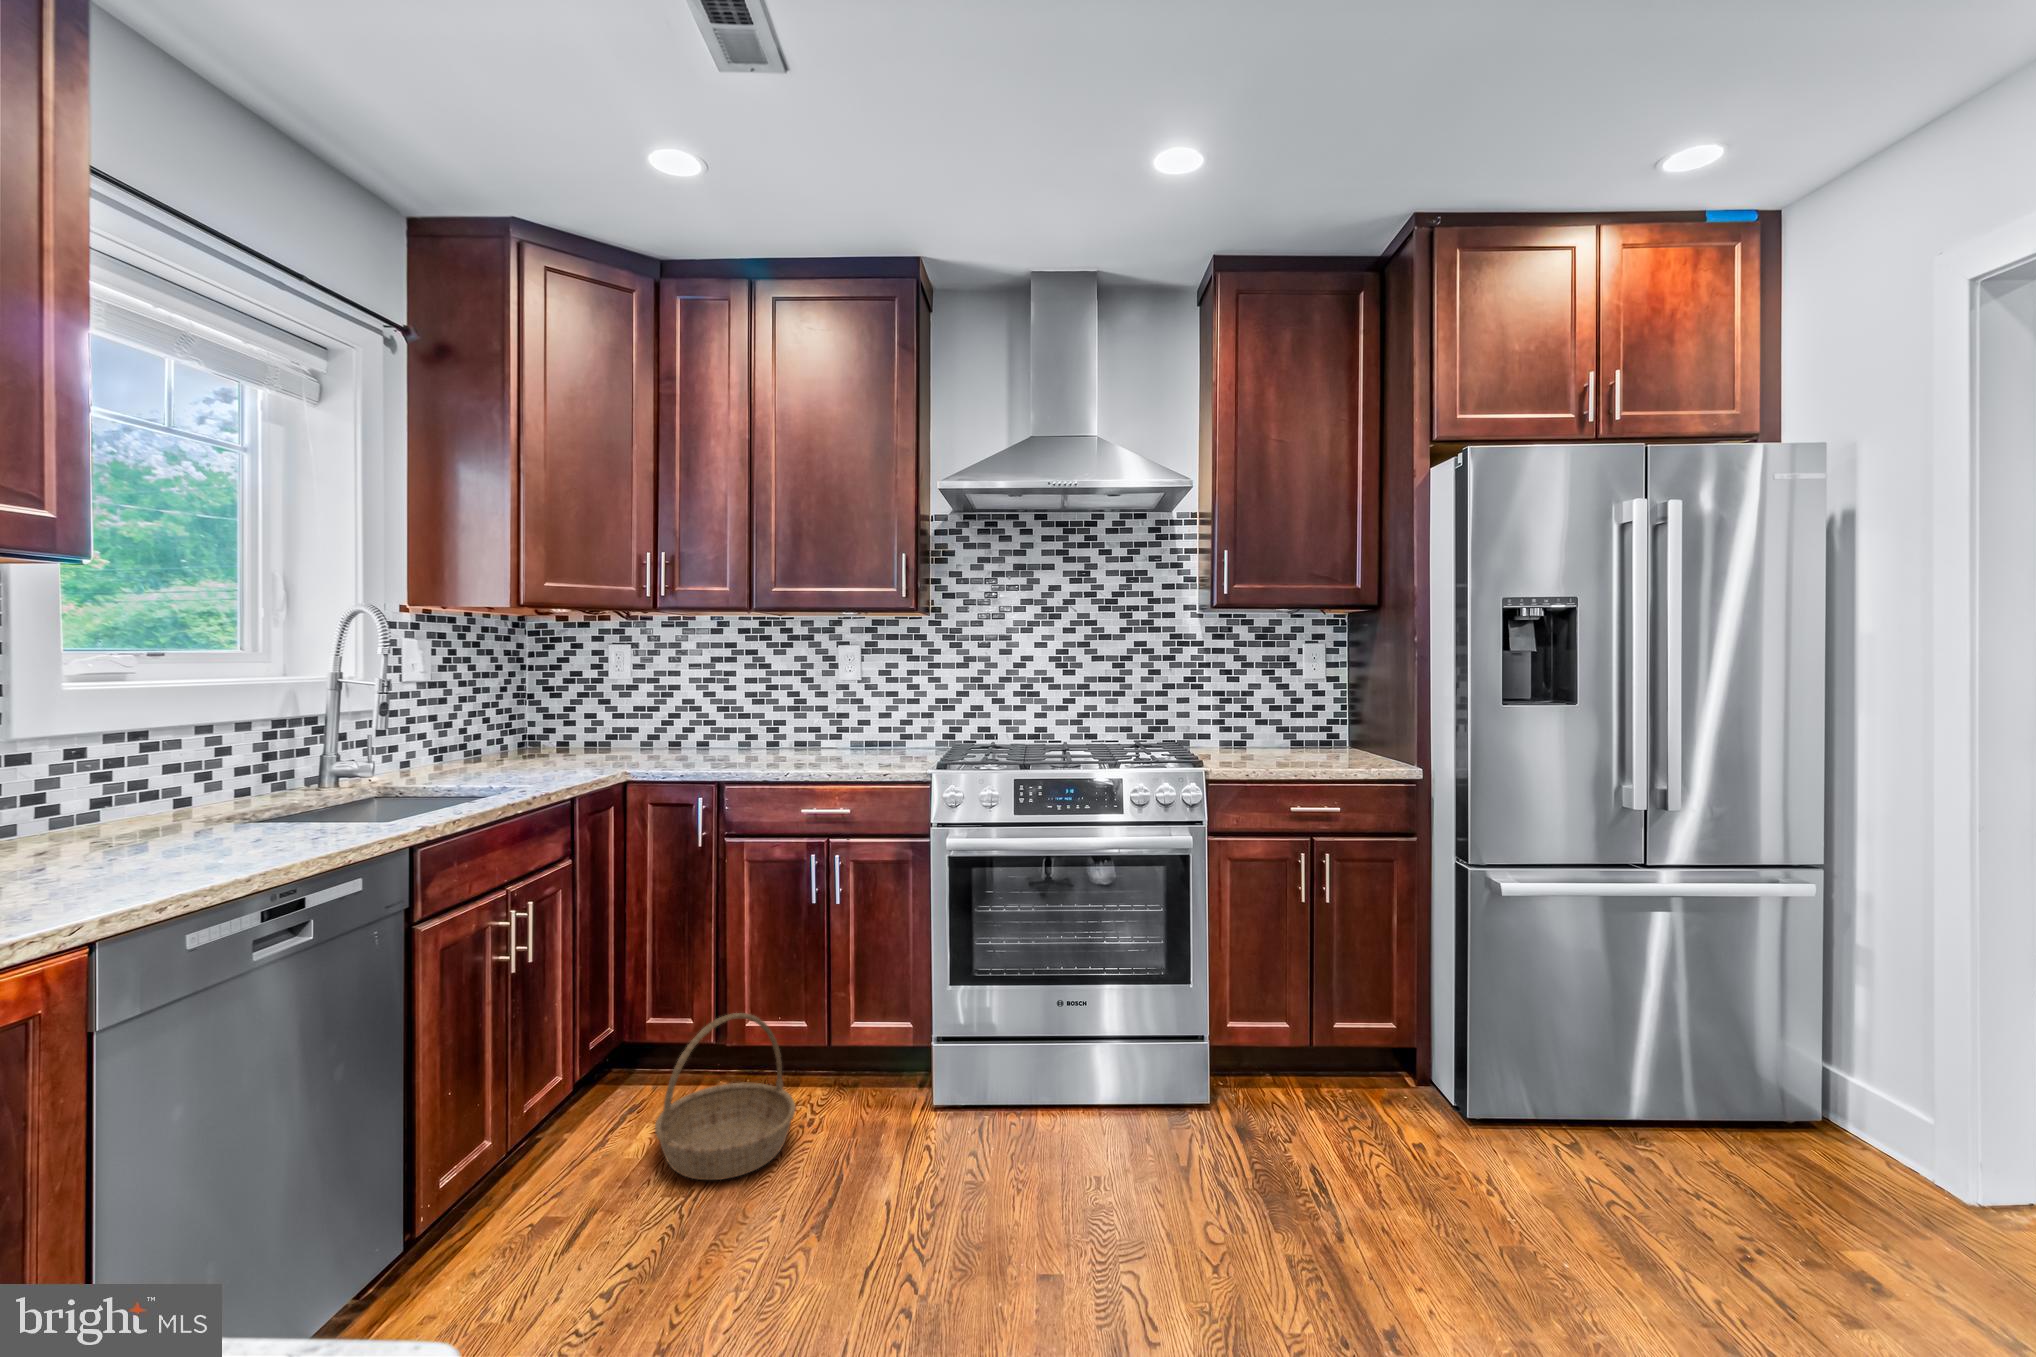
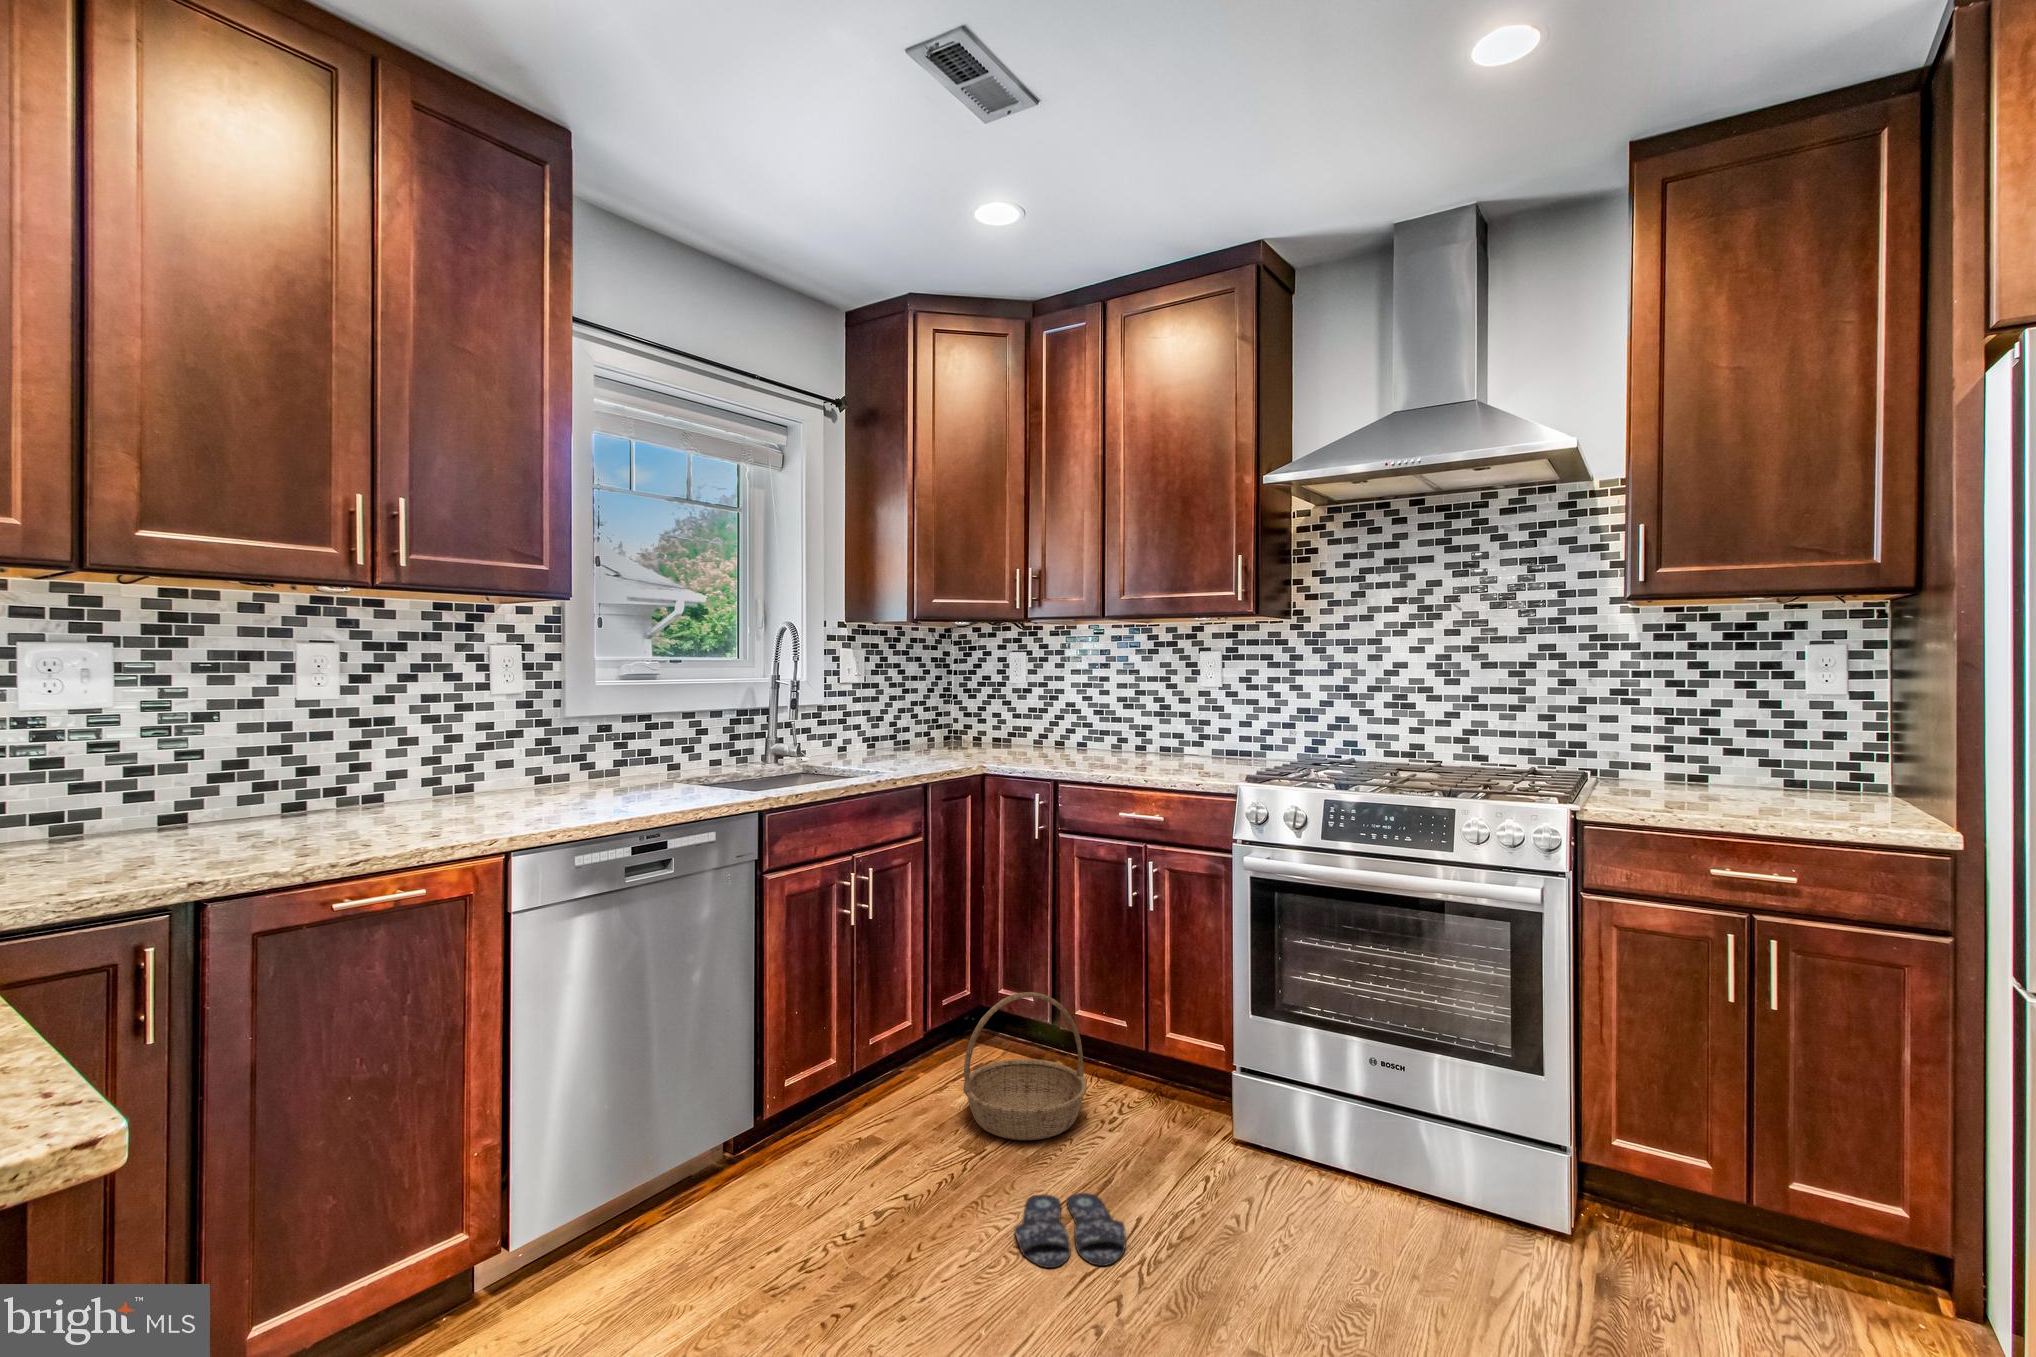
slippers: none [785,1207,913,1303] -> present [1014,1193,1126,1268]

